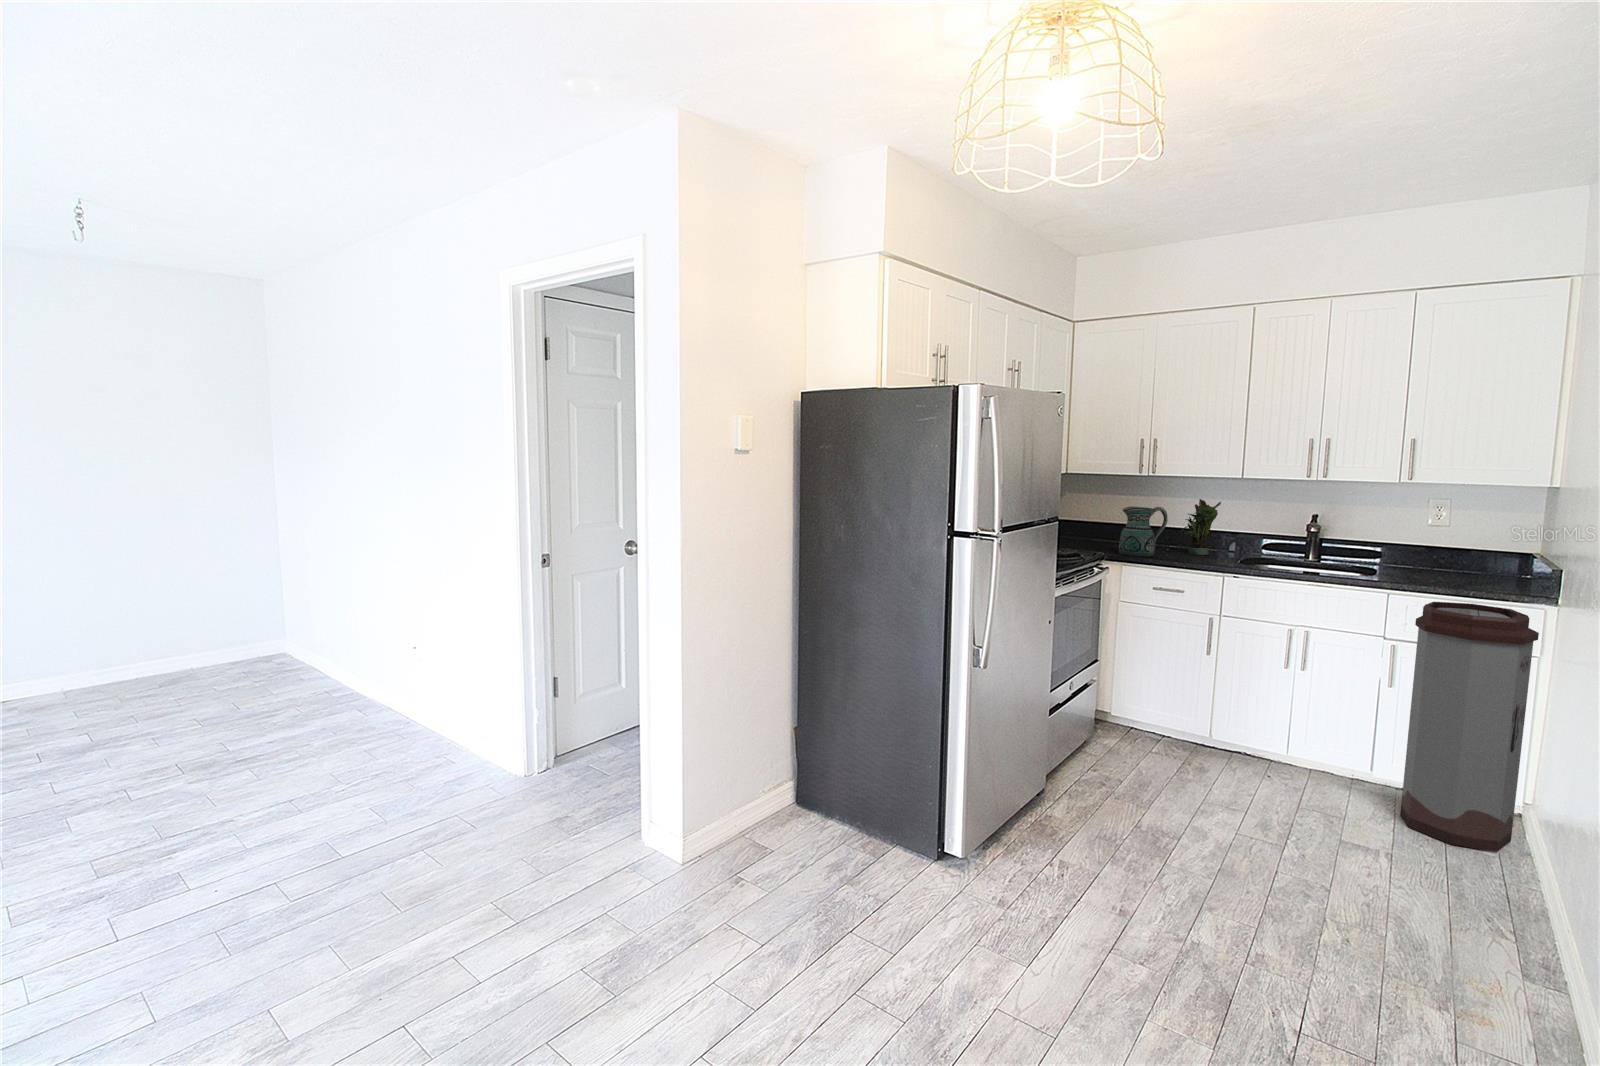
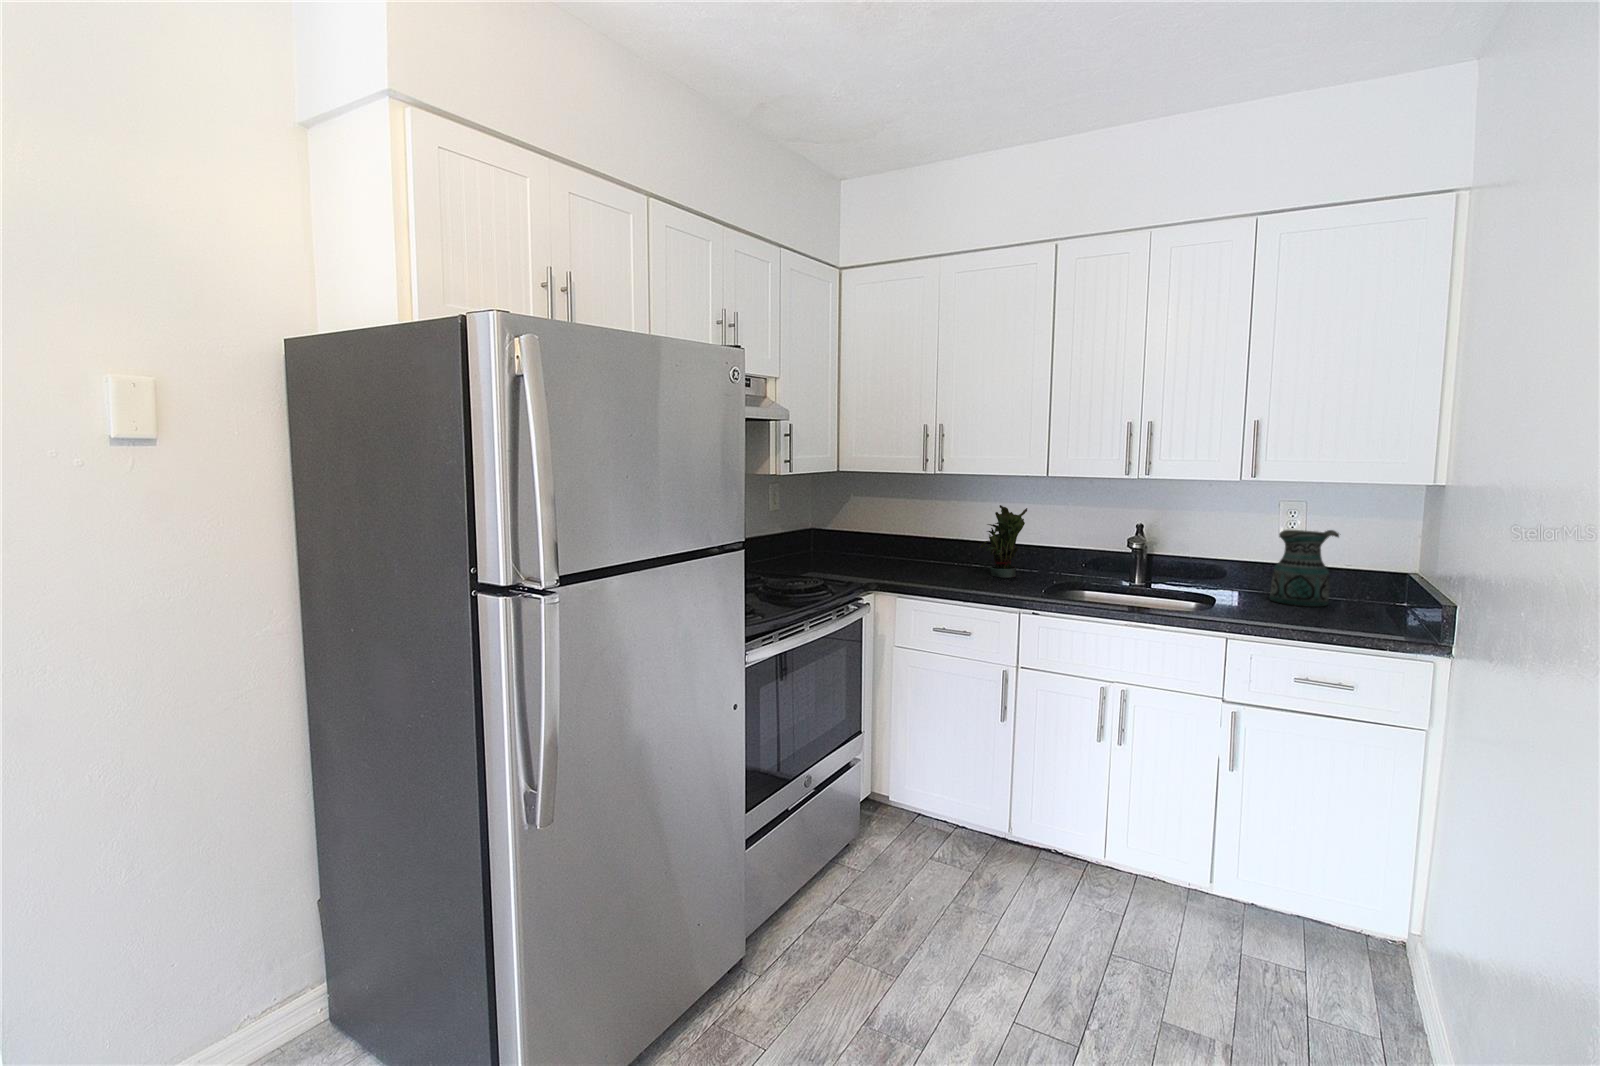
ceramic pitcher: present [1119,506,1168,557] -> present [1270,530,1339,607]
trash can: present [1400,602,1539,852] -> none [1248,652,1432,1035]

